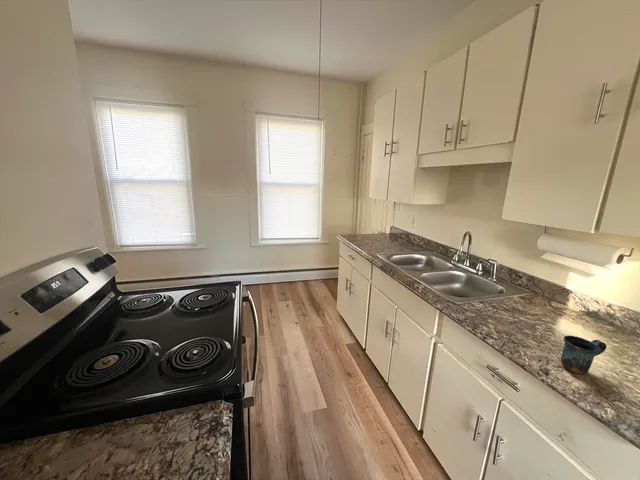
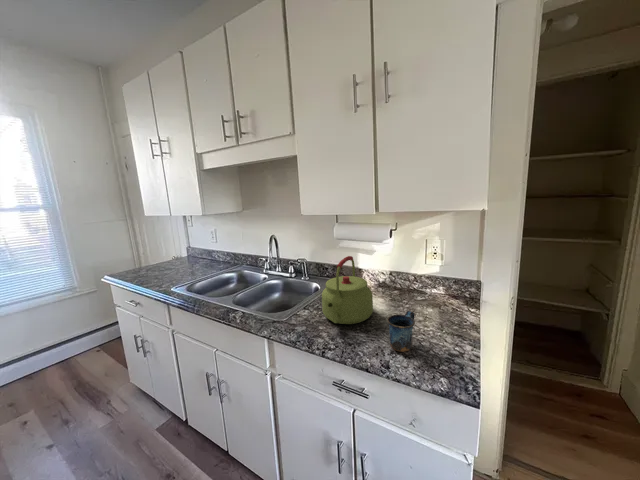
kettle: none [497,268,563,333] -> present [322,256,373,324]

